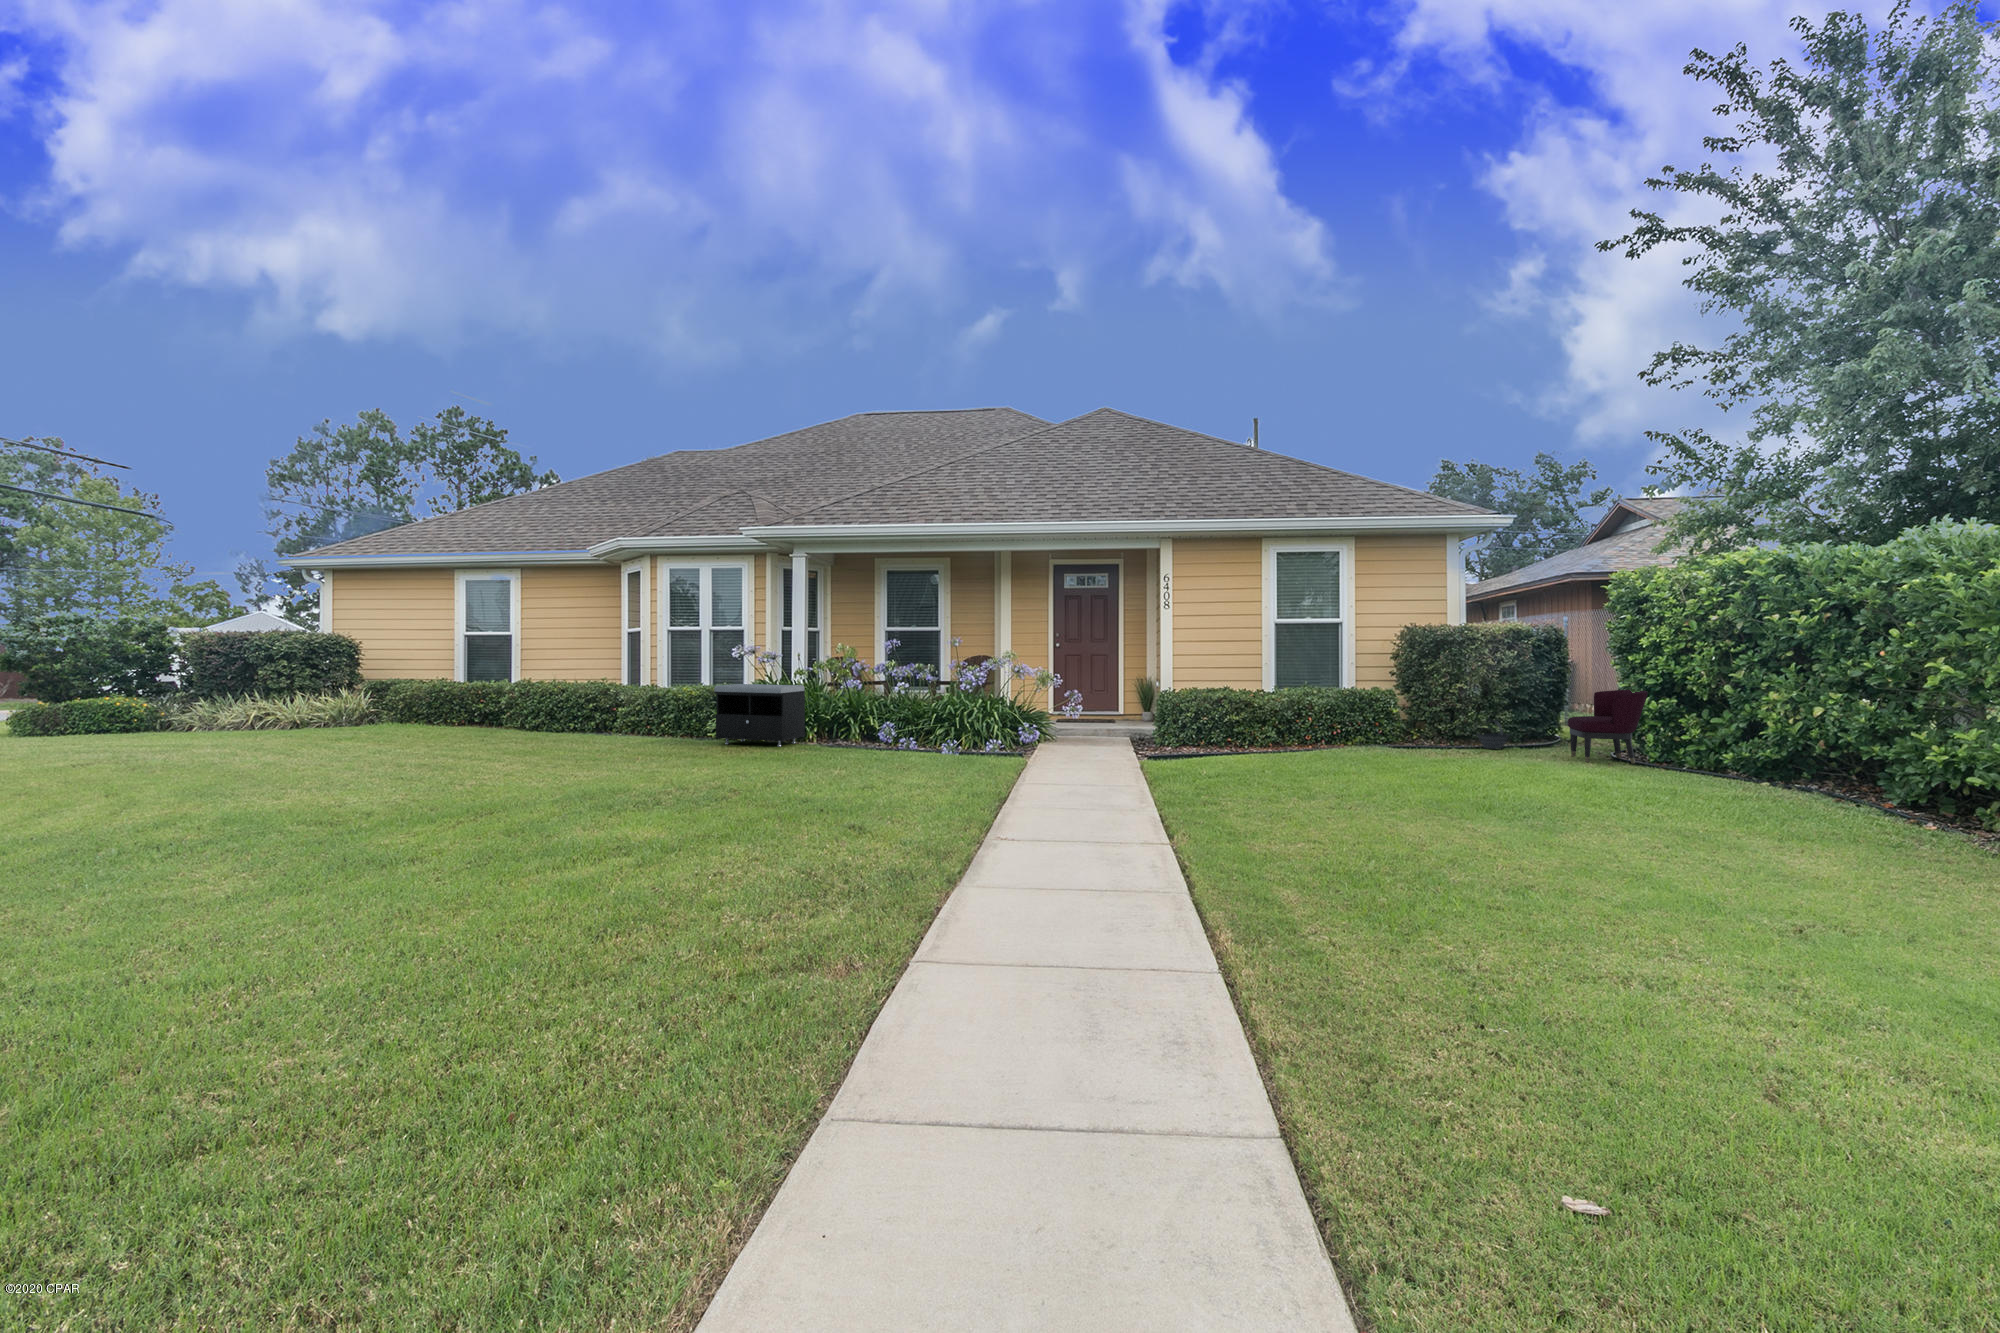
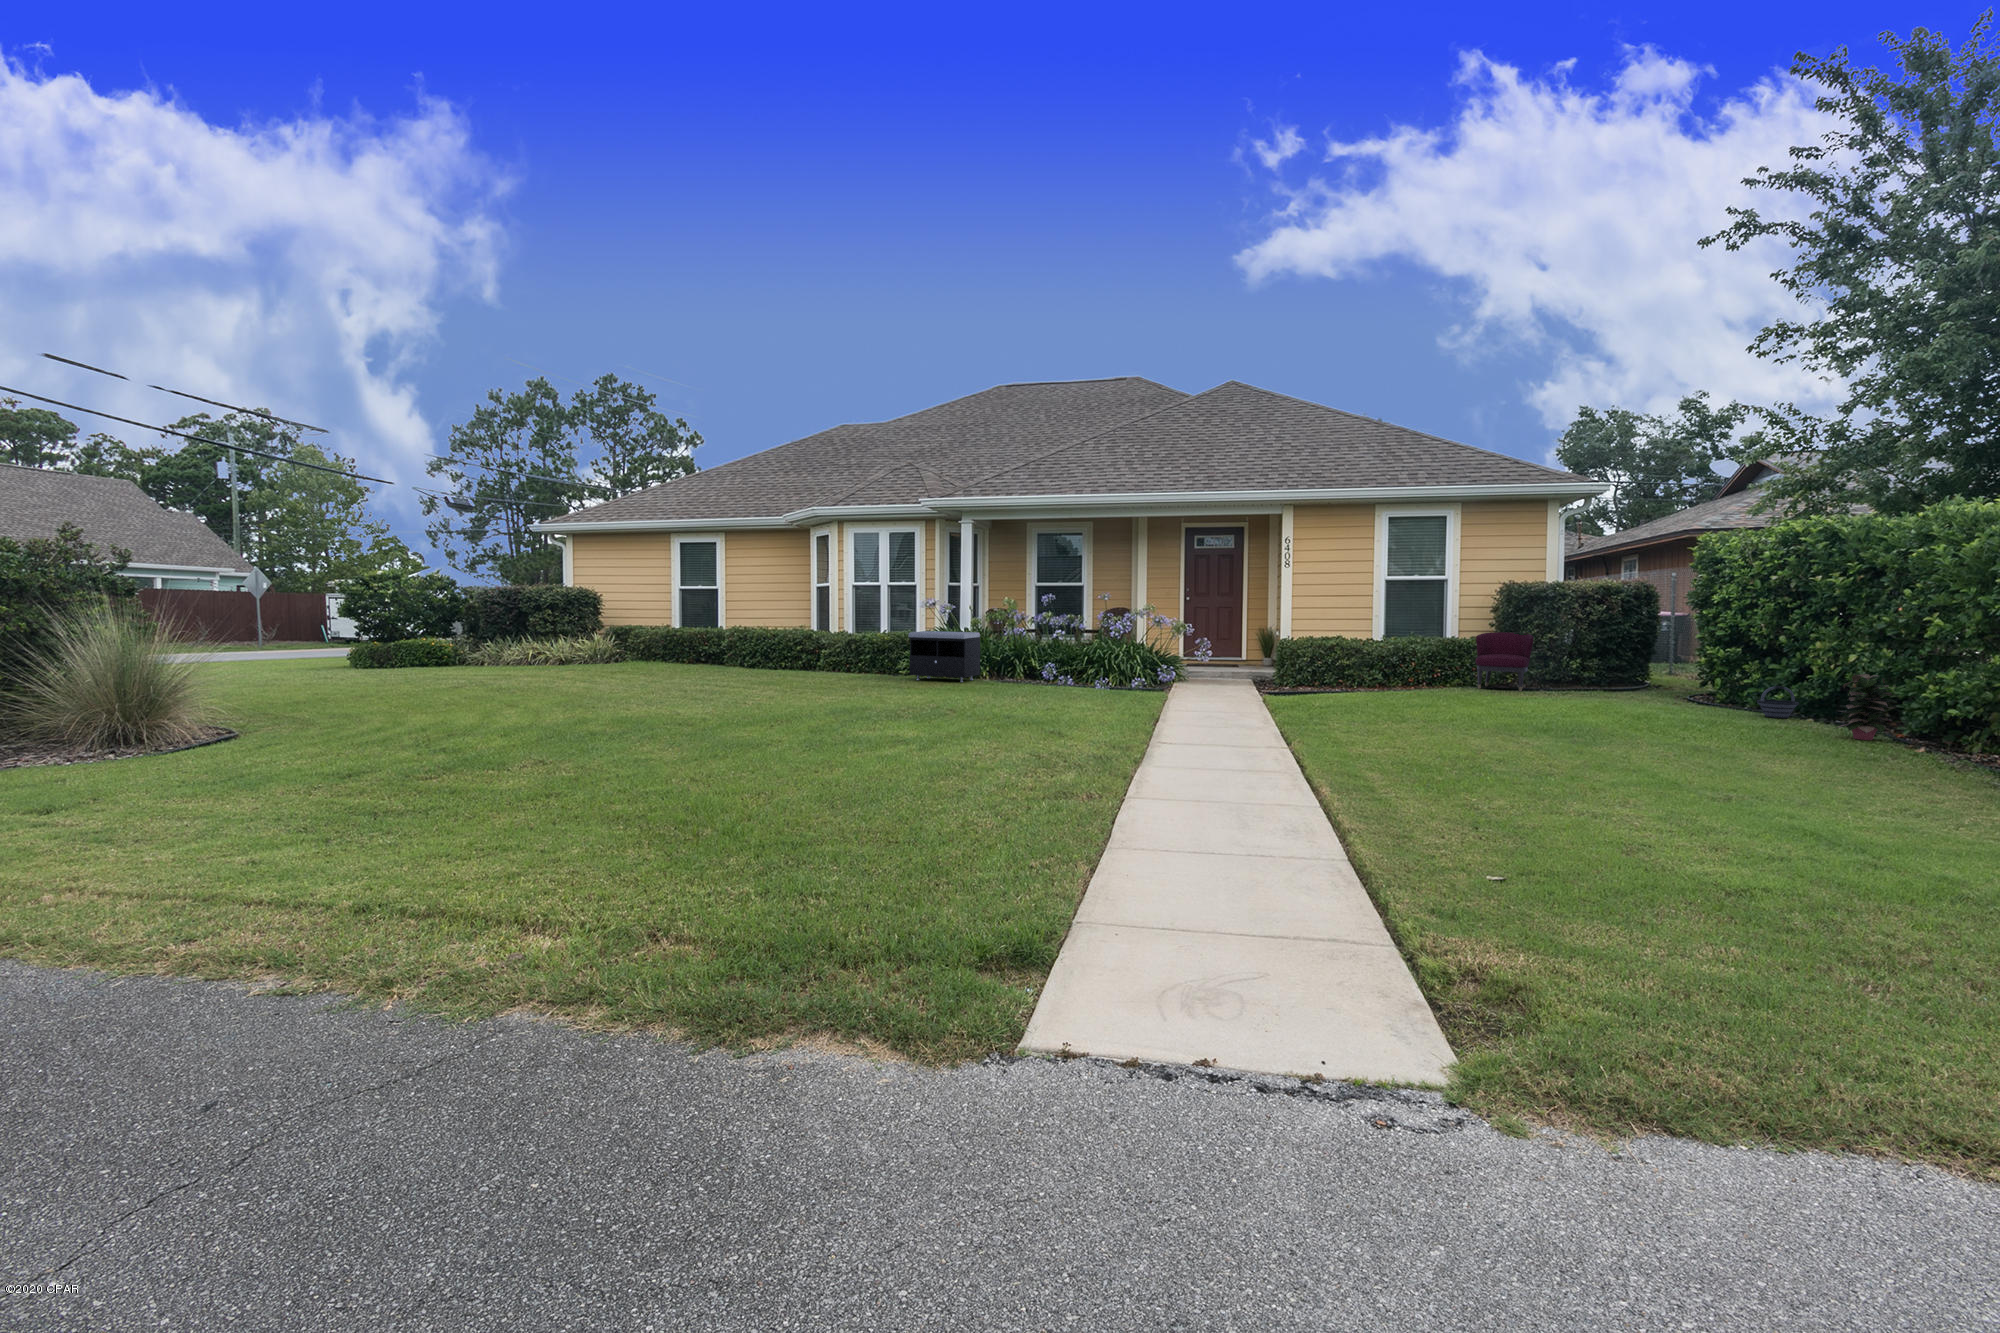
chair: present [1568,690,1648,764] -> present [1476,632,1534,691]
bucket: present [1476,720,1510,750] -> present [1757,686,1799,718]
decorative plant: none [1830,733,1914,816] -> present [1837,674,1896,740]

